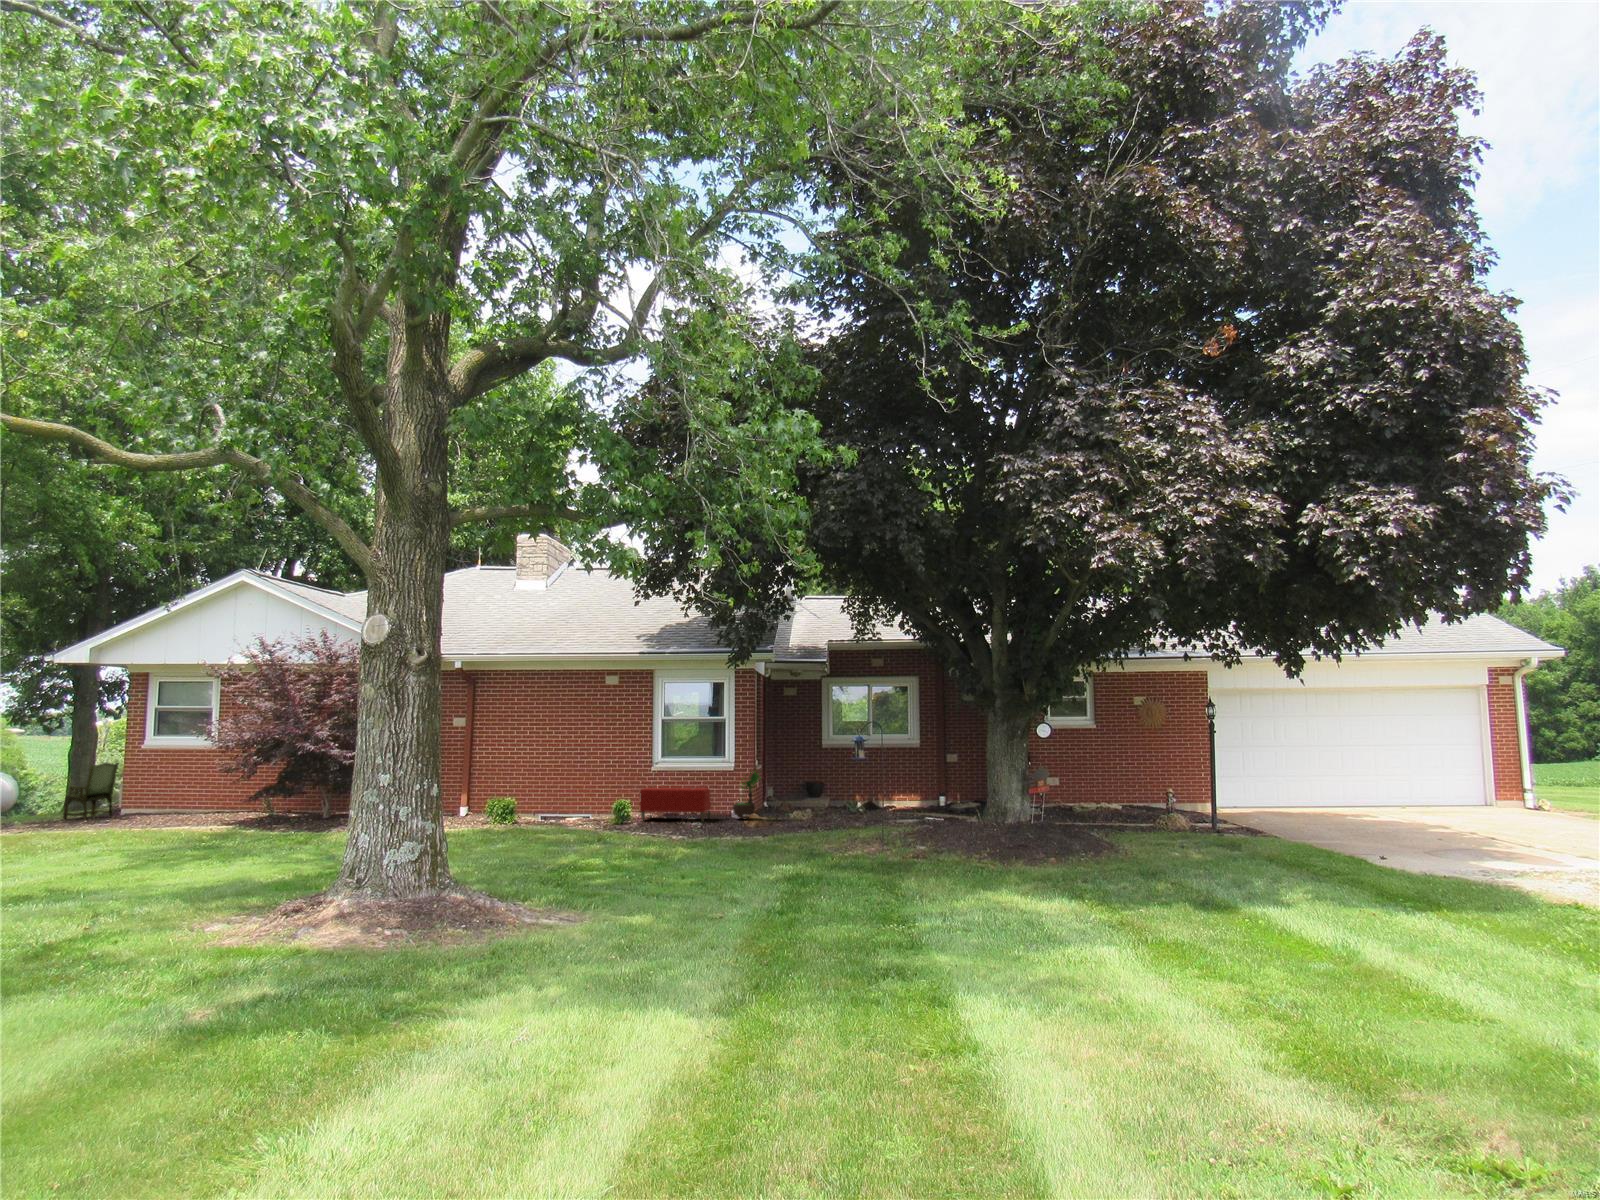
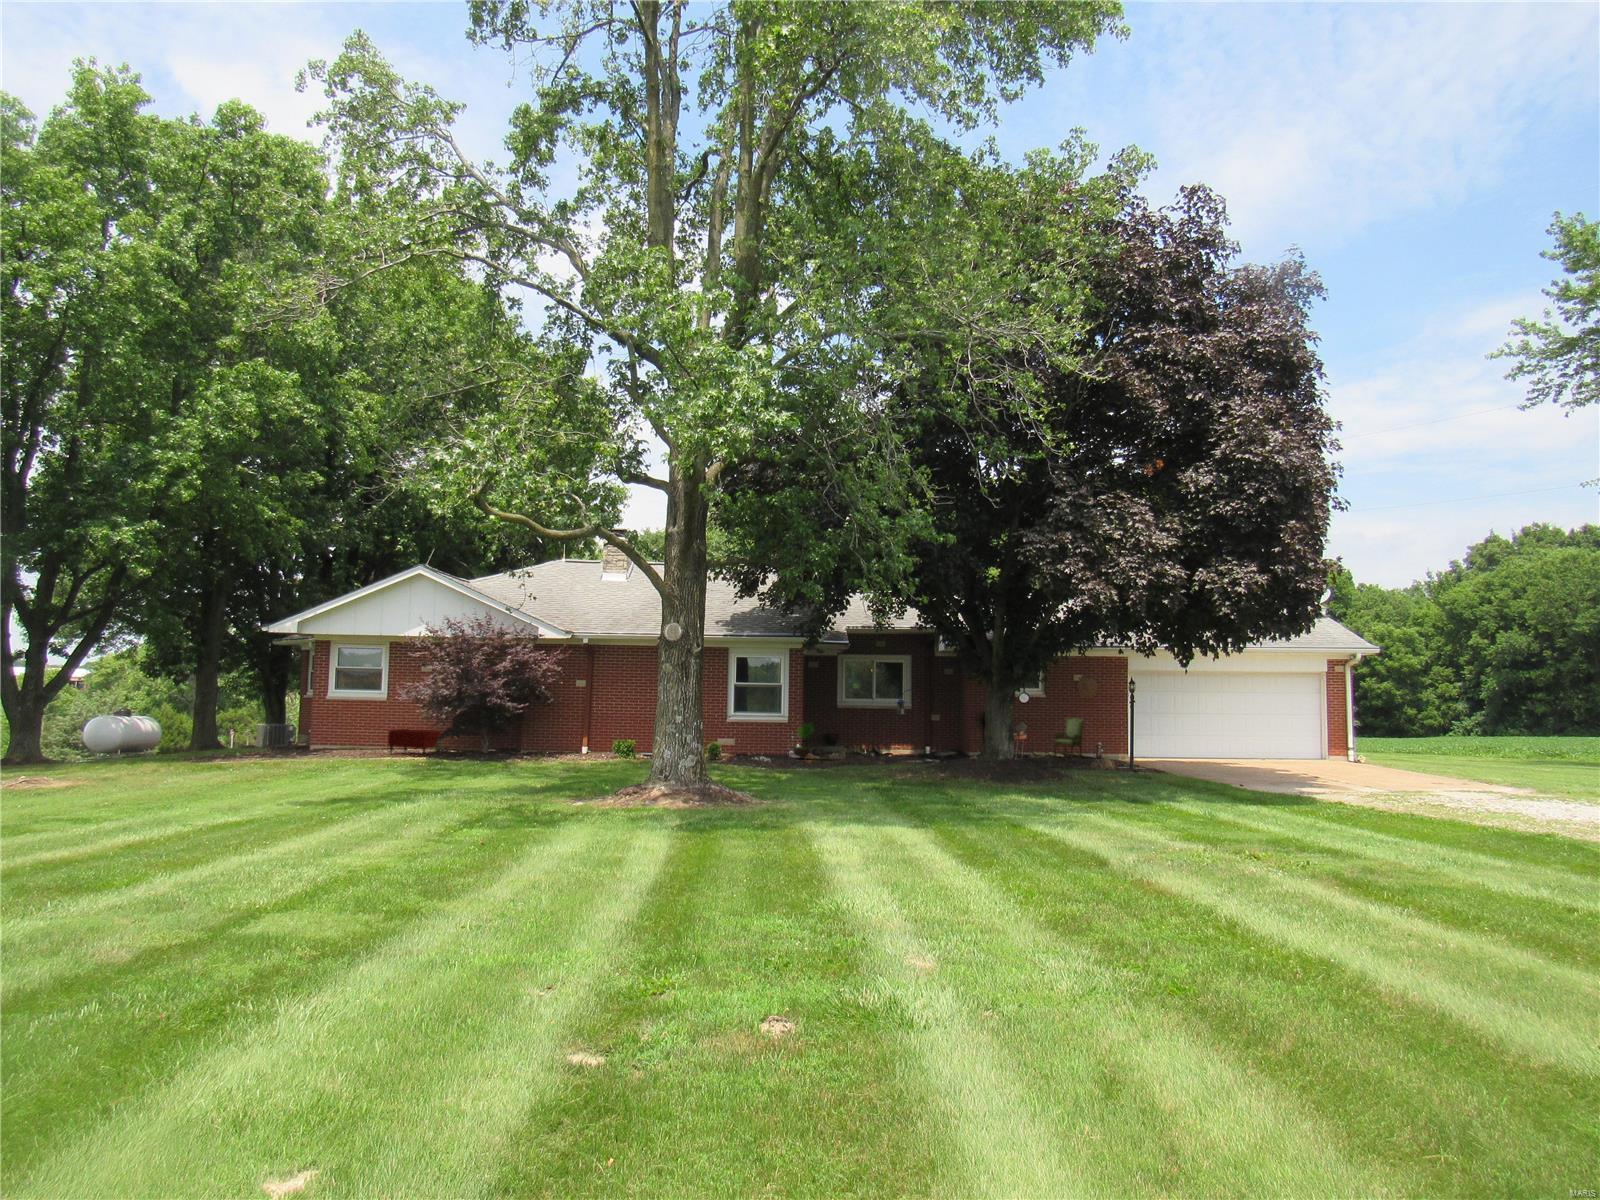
armchair: present [63,763,119,820] -> present [1054,717,1084,759]
bench: present [639,788,711,822] -> present [388,729,442,755]

